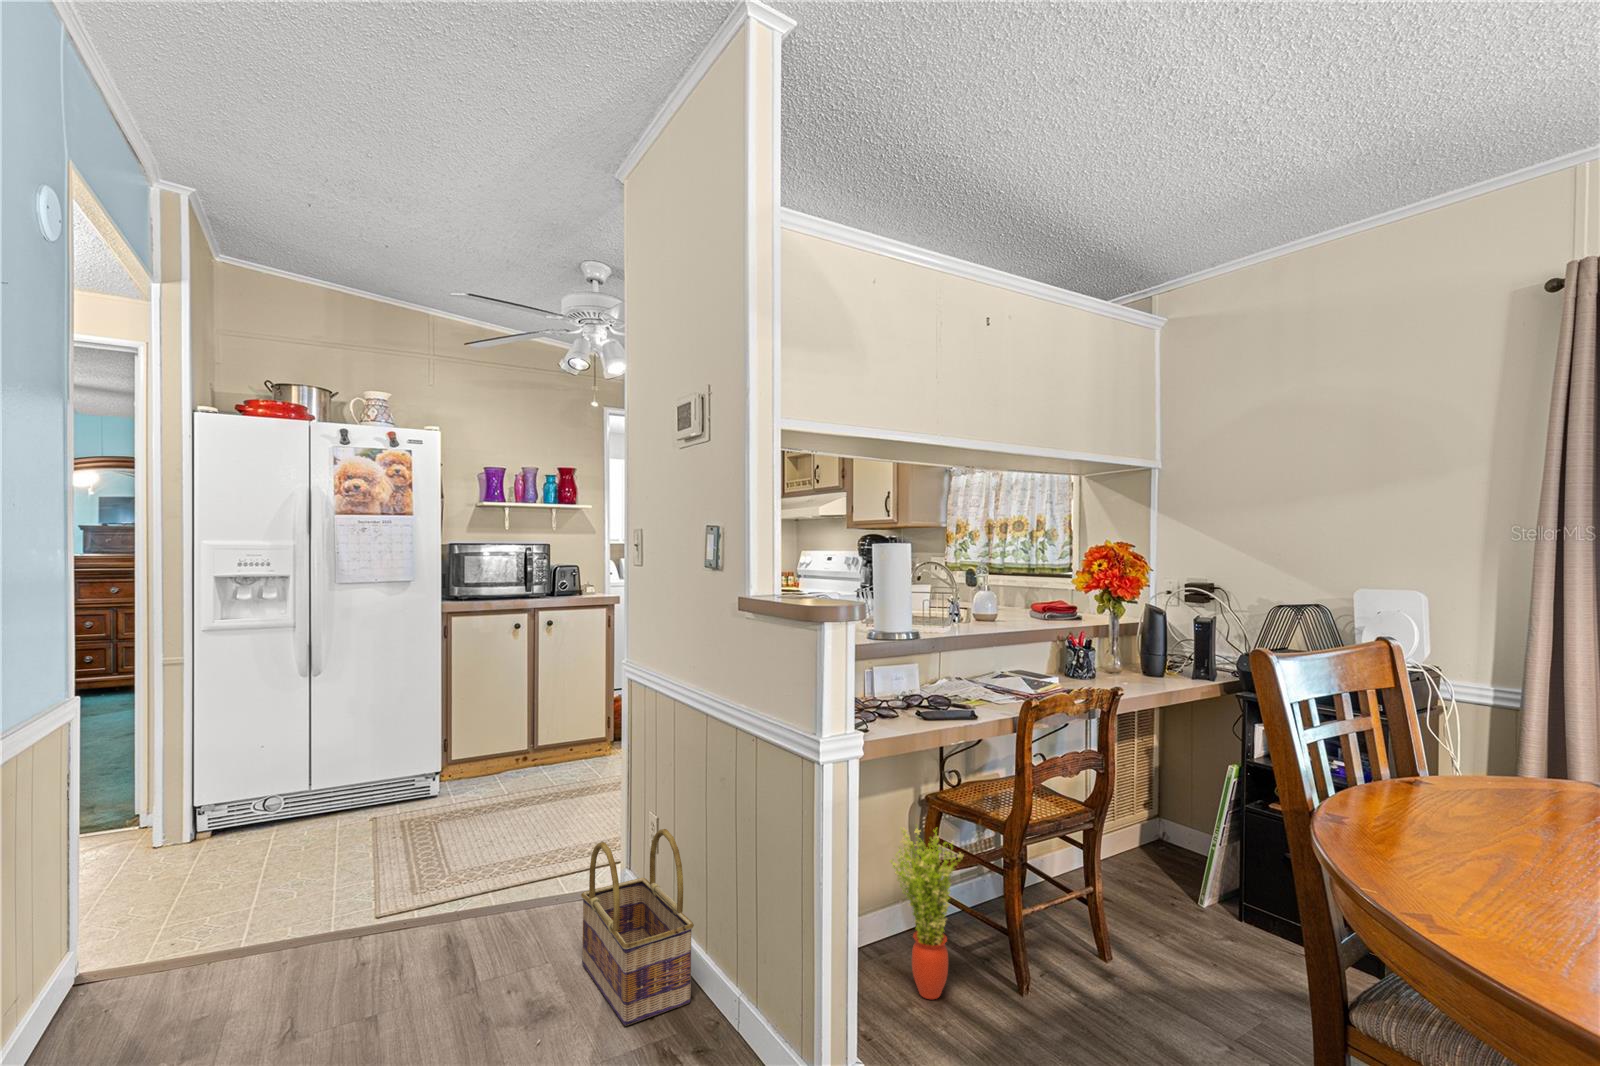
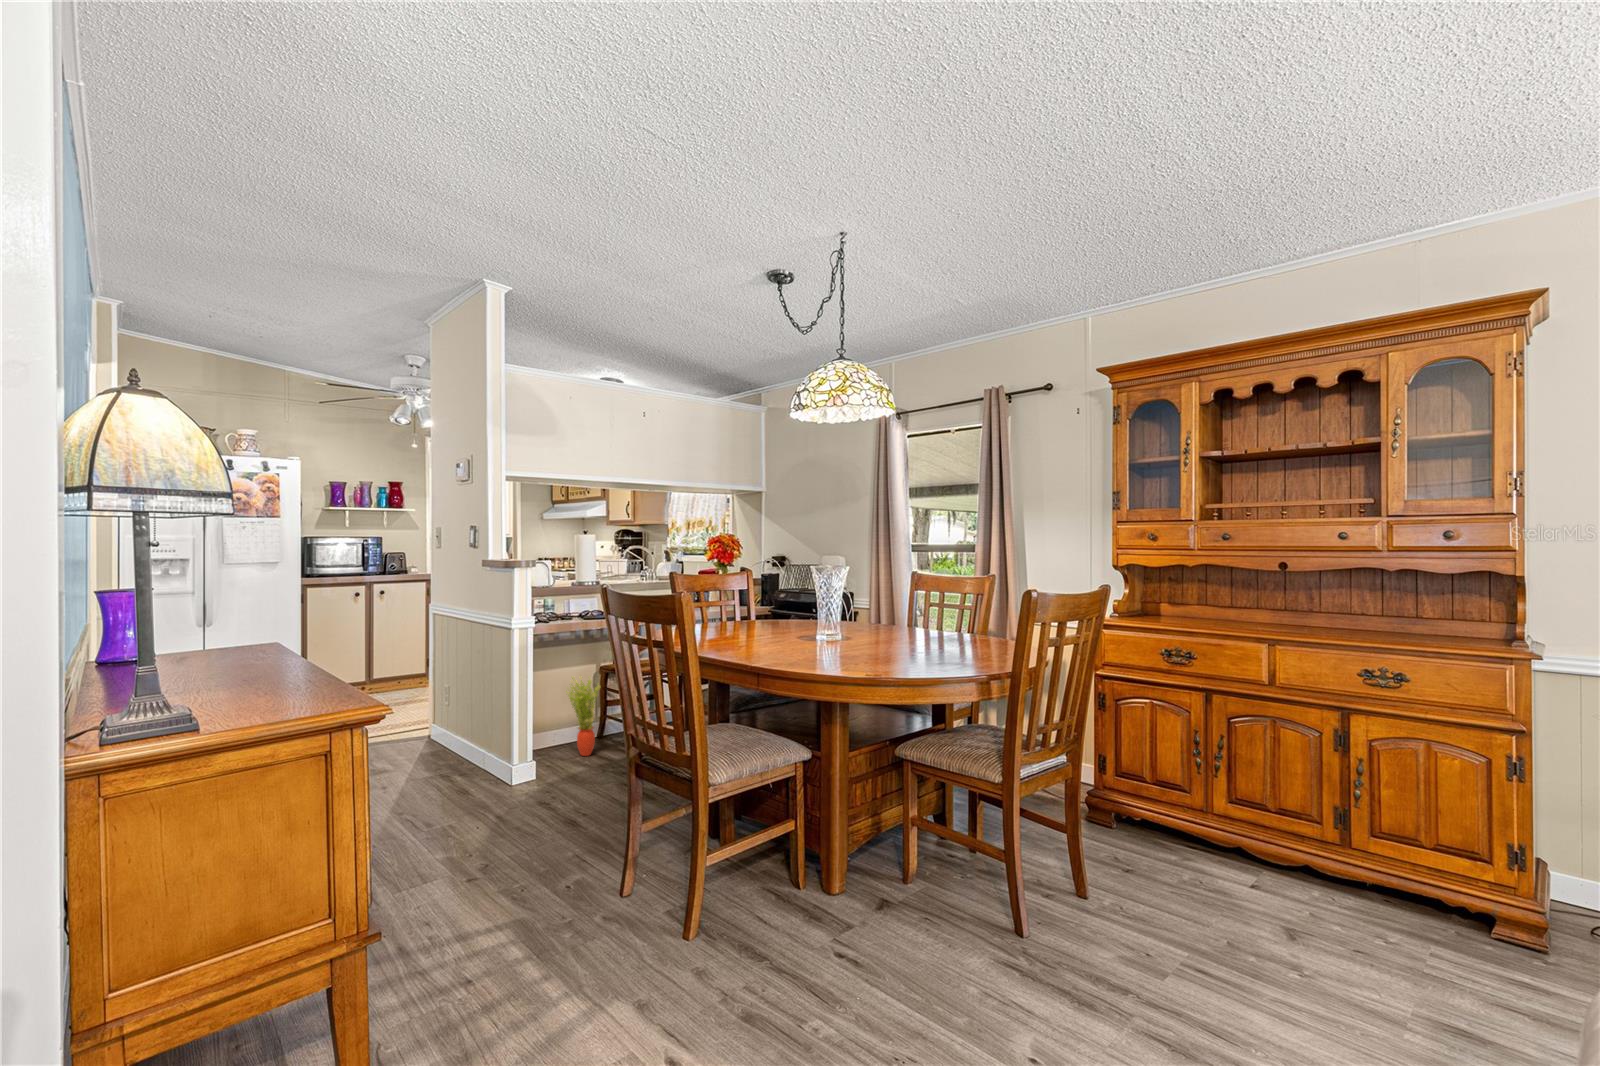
basket: present [581,829,694,1026] -> none [404,685,464,771]

